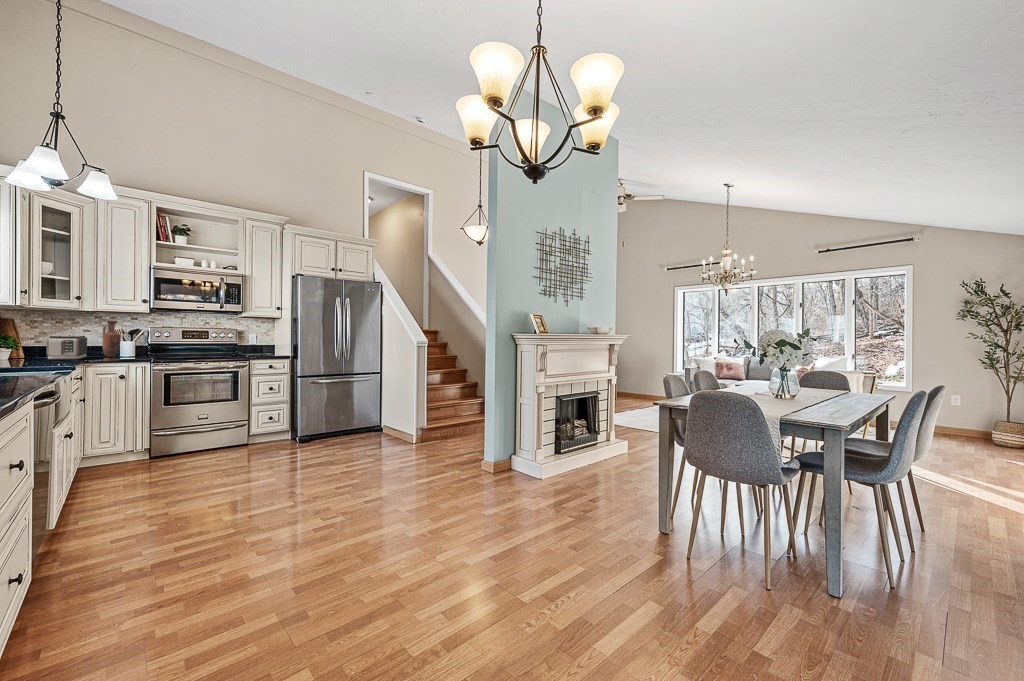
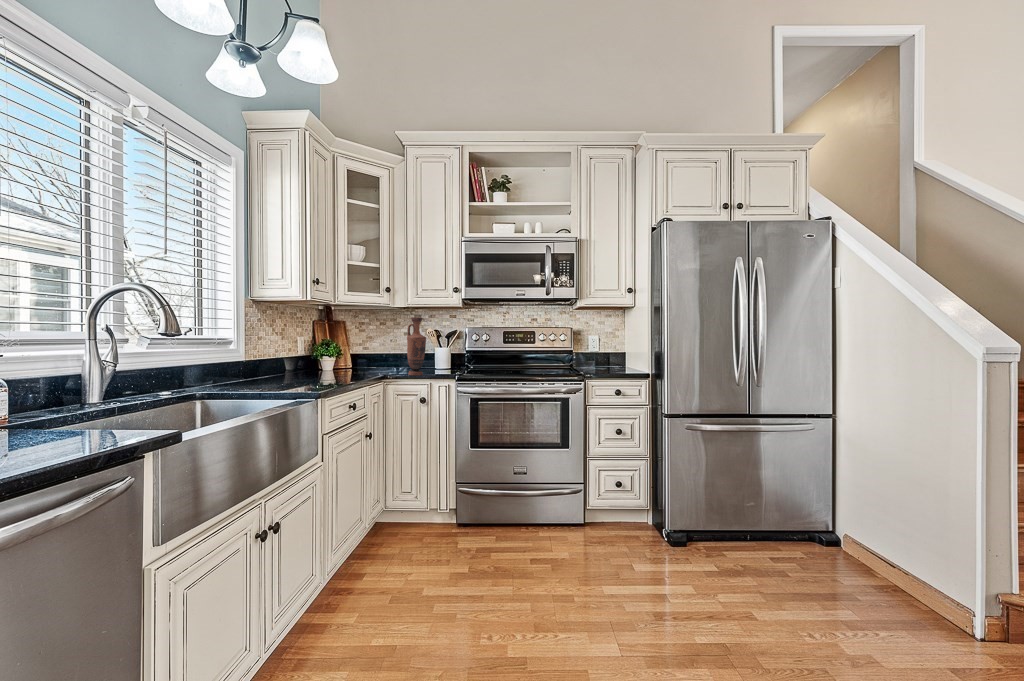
toaster: present [46,335,87,360] -> none [367,341,409,372]

